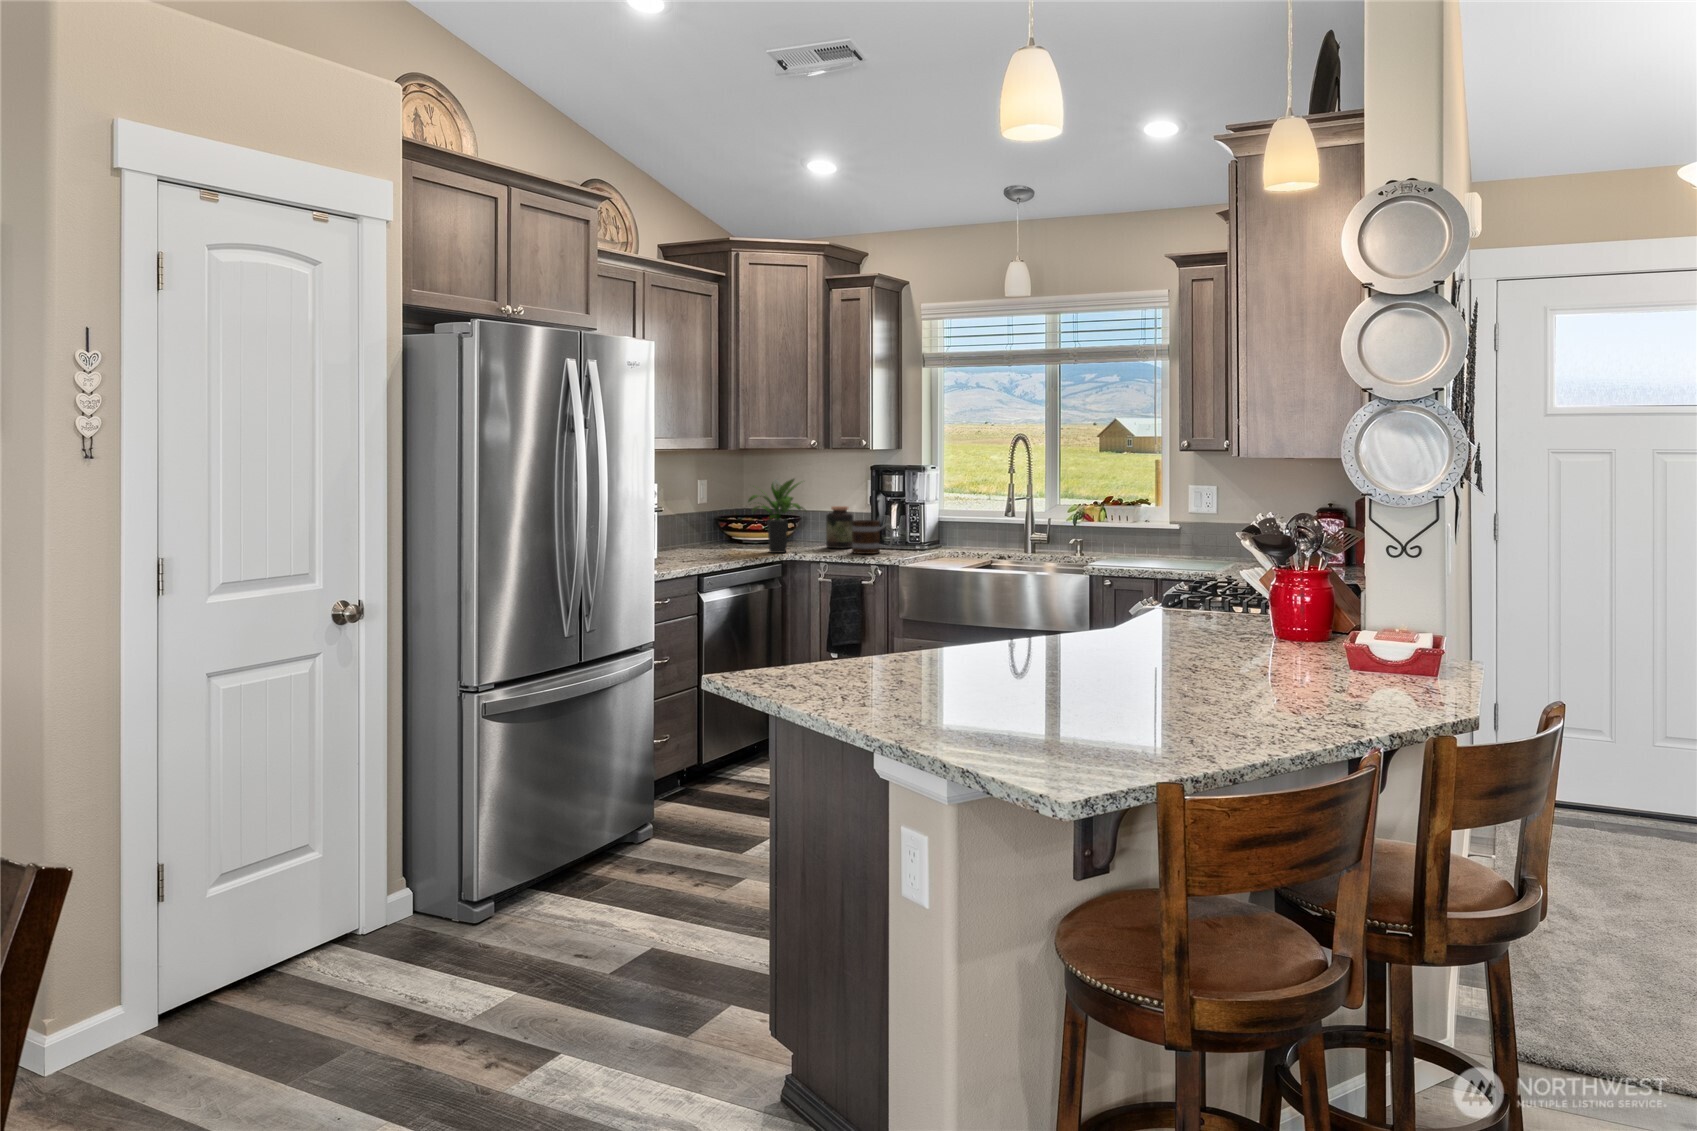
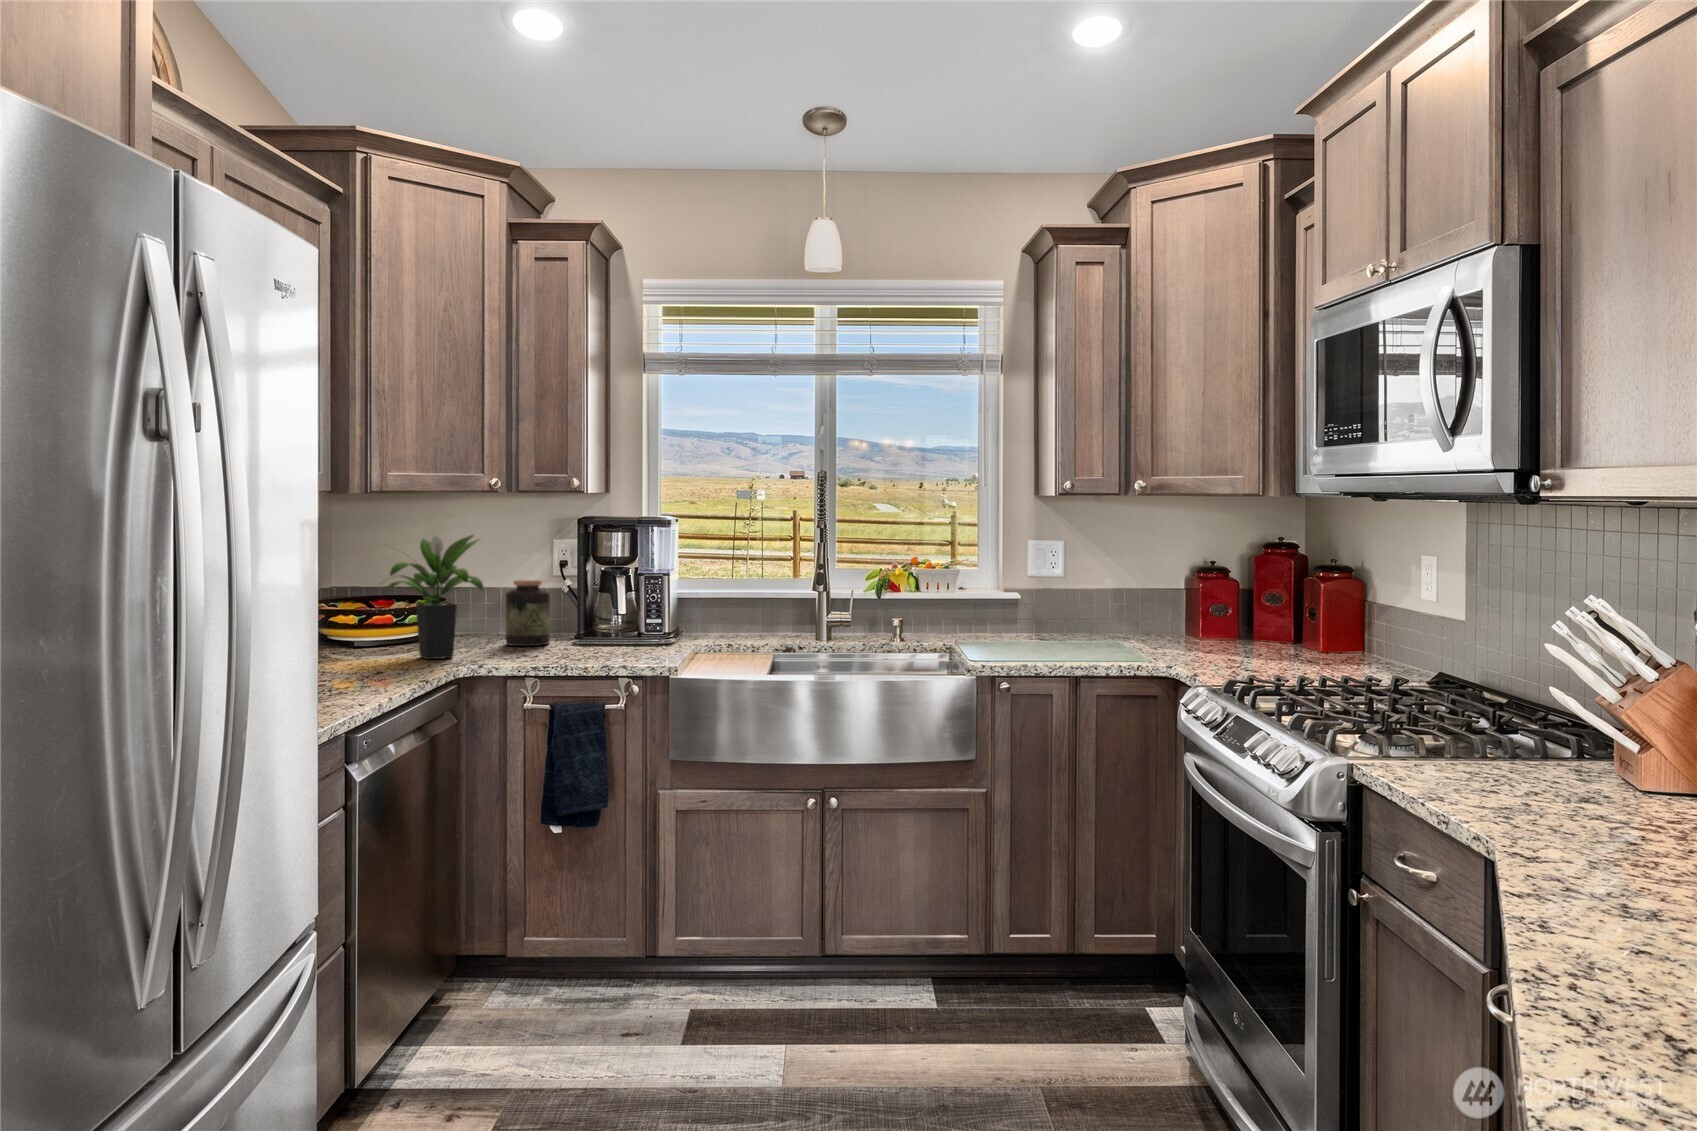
mug: present [852,520,893,554] -> none [562,600,629,655]

